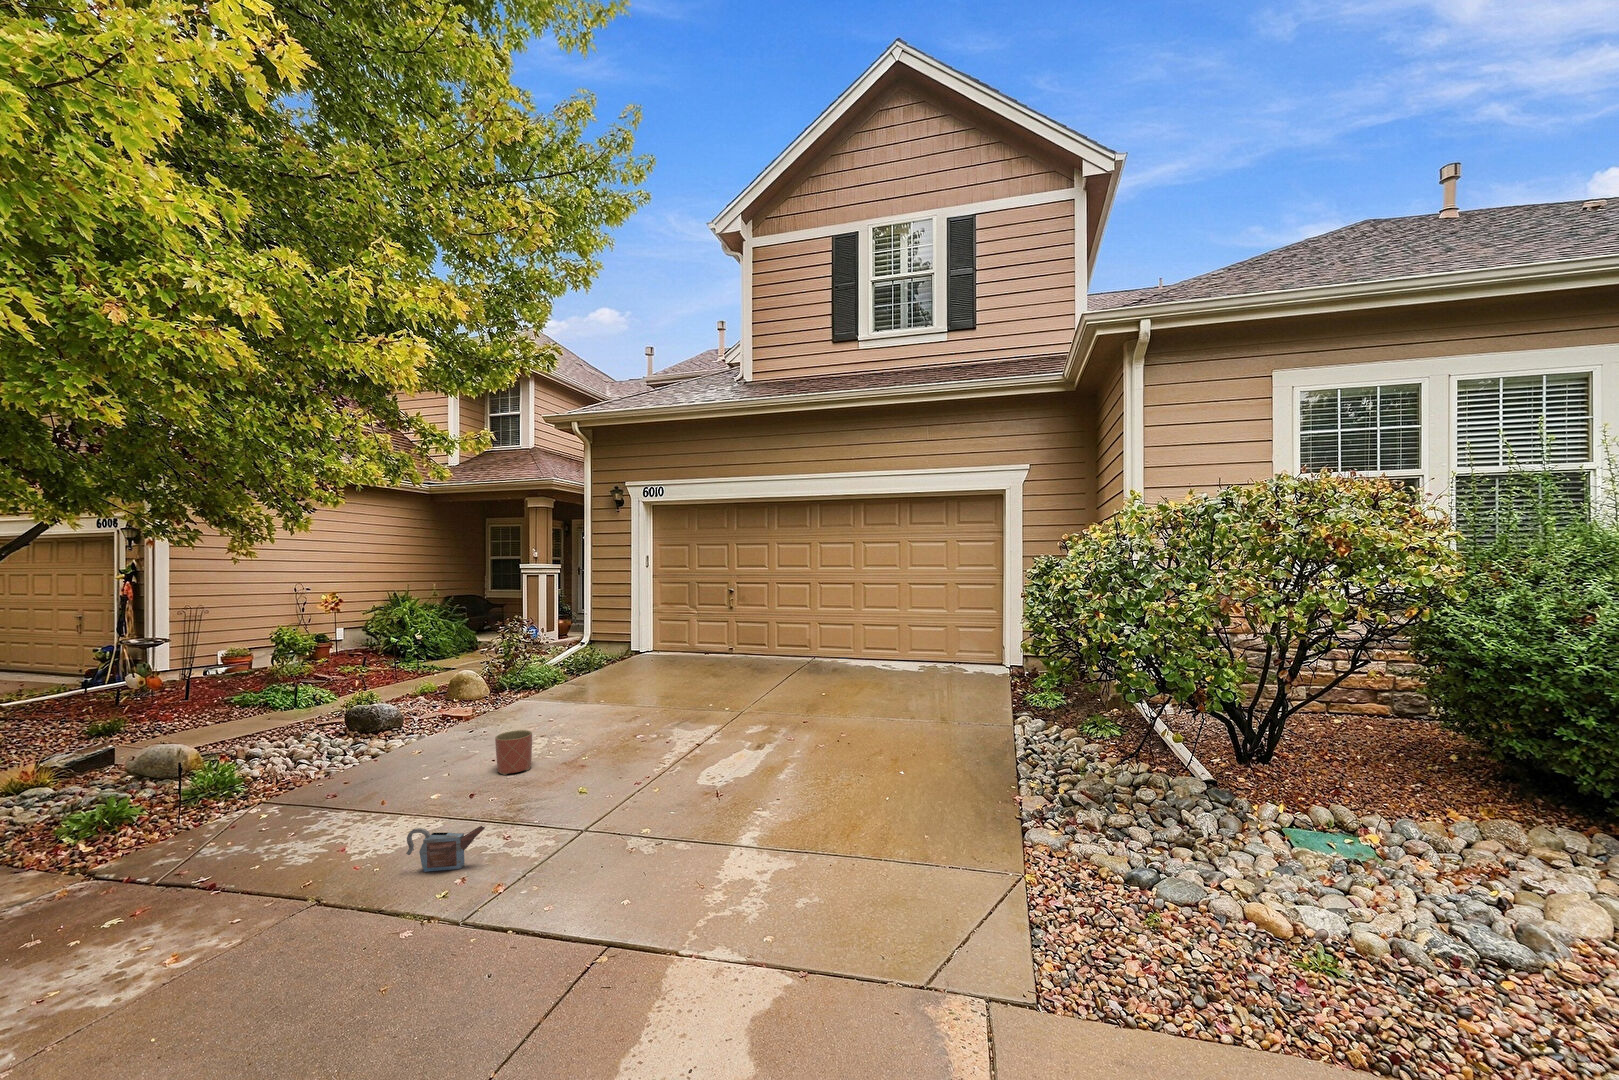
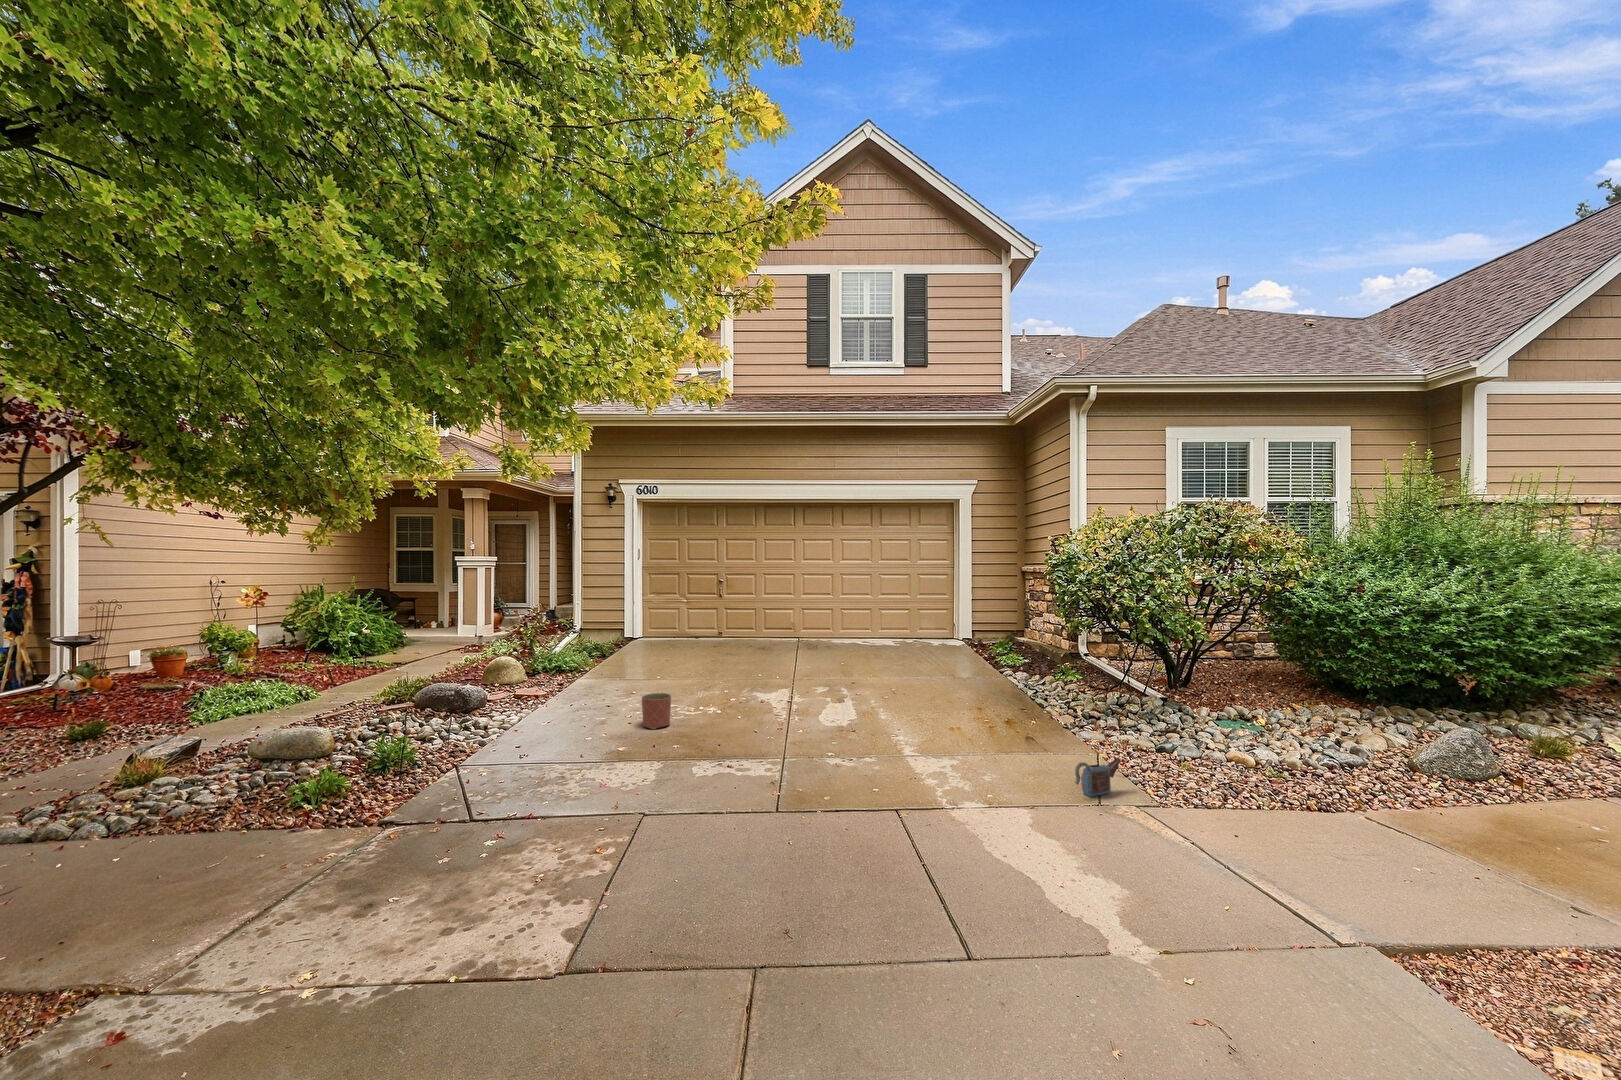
watering can: present [406,826,485,872] -> present [1075,758,1121,797]

